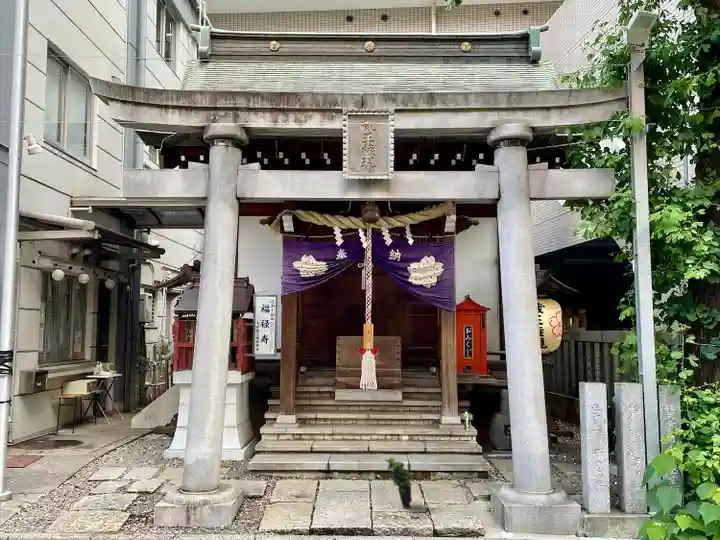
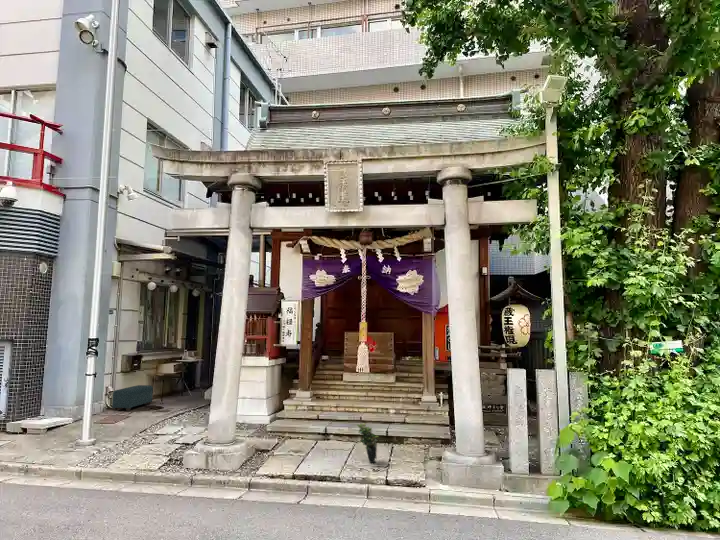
bench: none [10,414,64,451] -> present [112,385,153,411]

